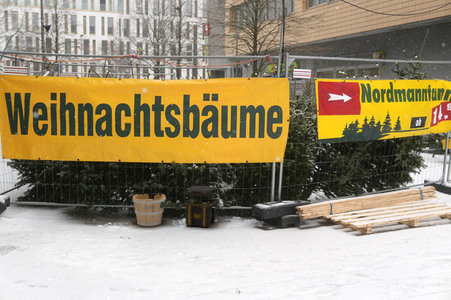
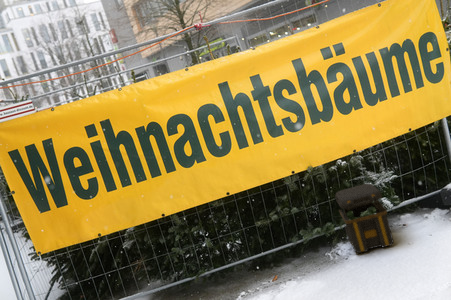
wooden bucket: present [133,194,166,226] -> none [261,221,315,280]

